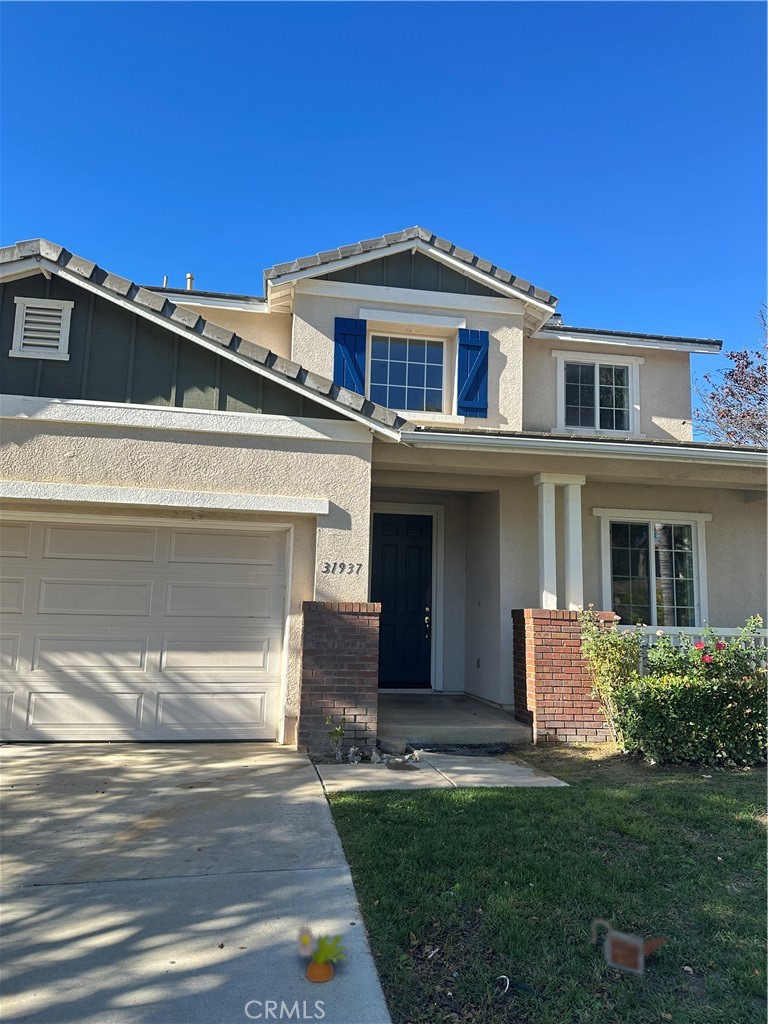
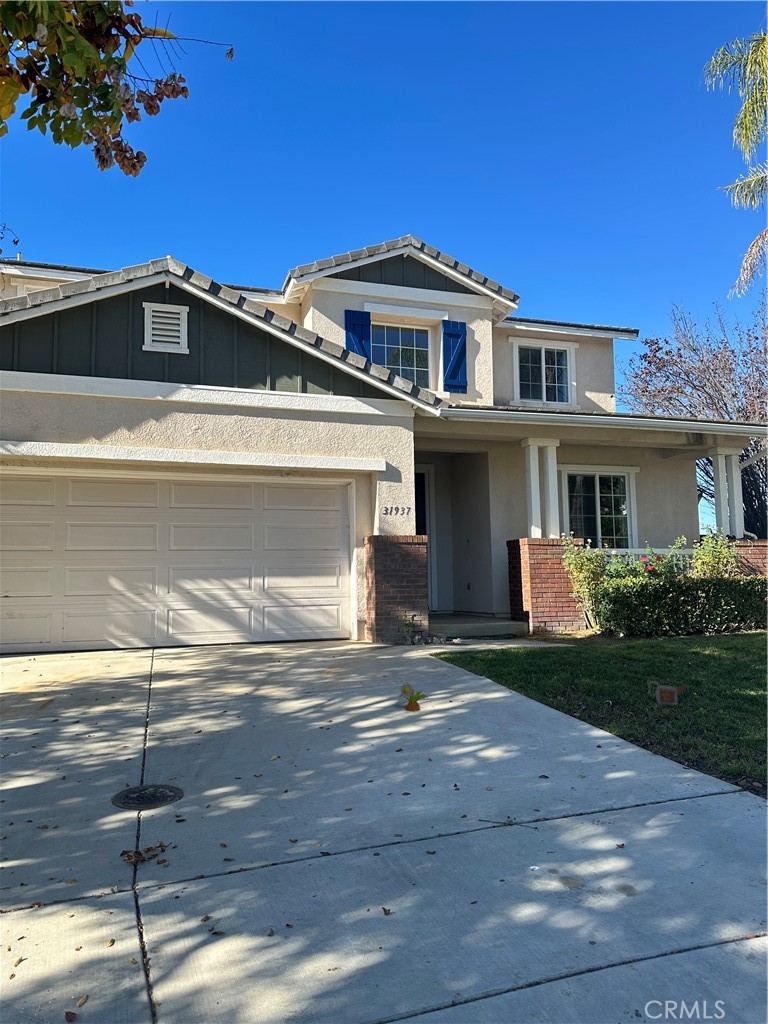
decorative plant: present [297,926,346,982] -> present [400,683,428,711]

